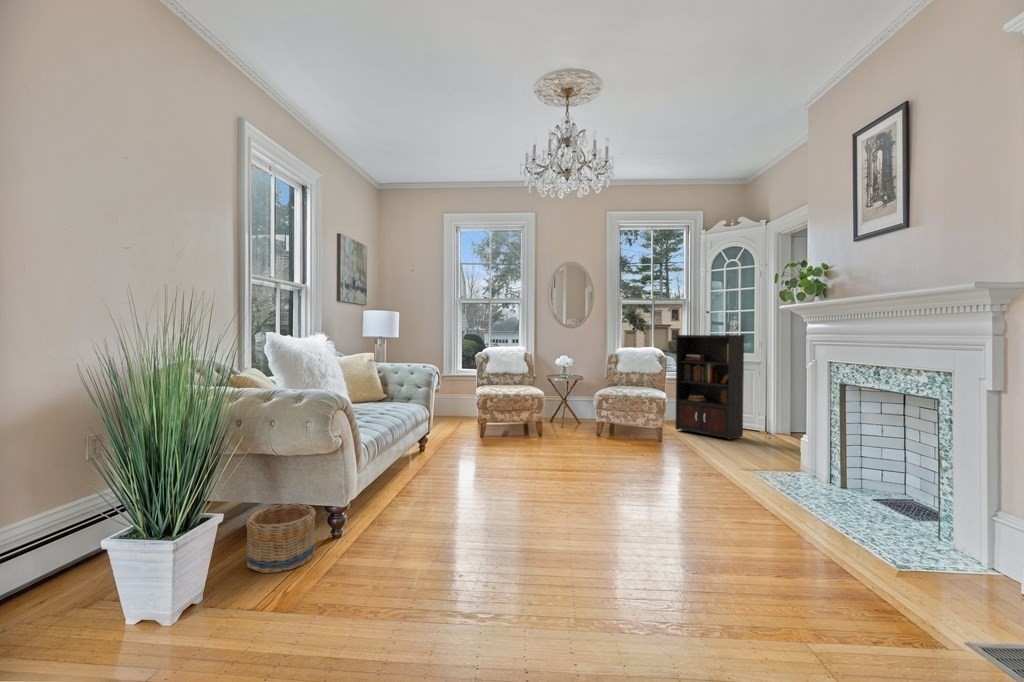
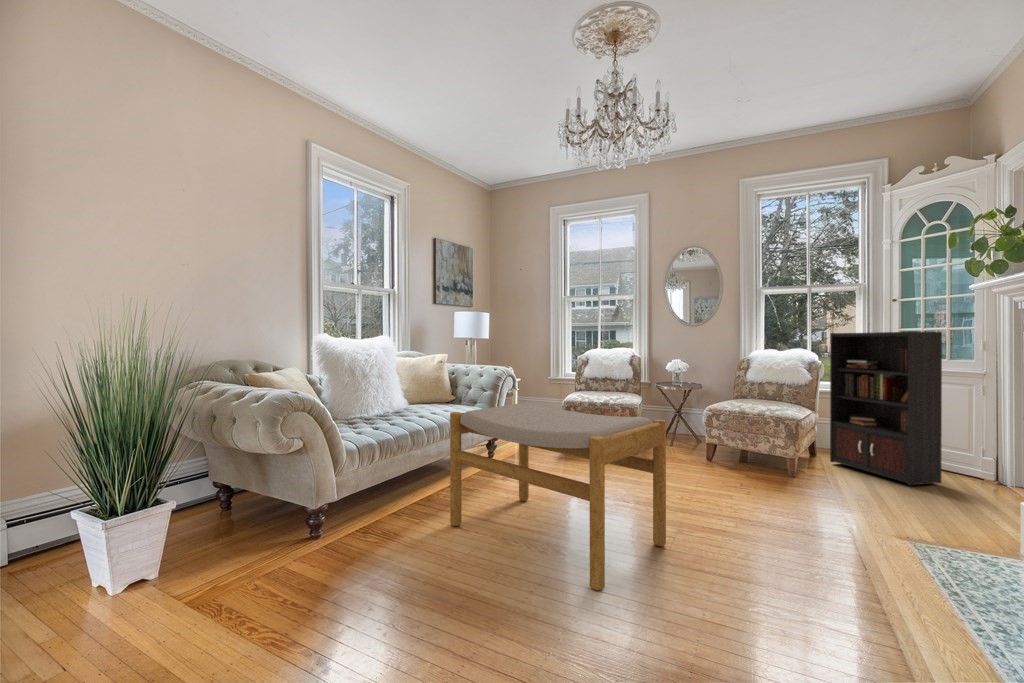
footstool: none [462,396,631,528] -> present [450,402,666,590]
basket: present [246,503,316,573] -> none [197,495,269,563]

